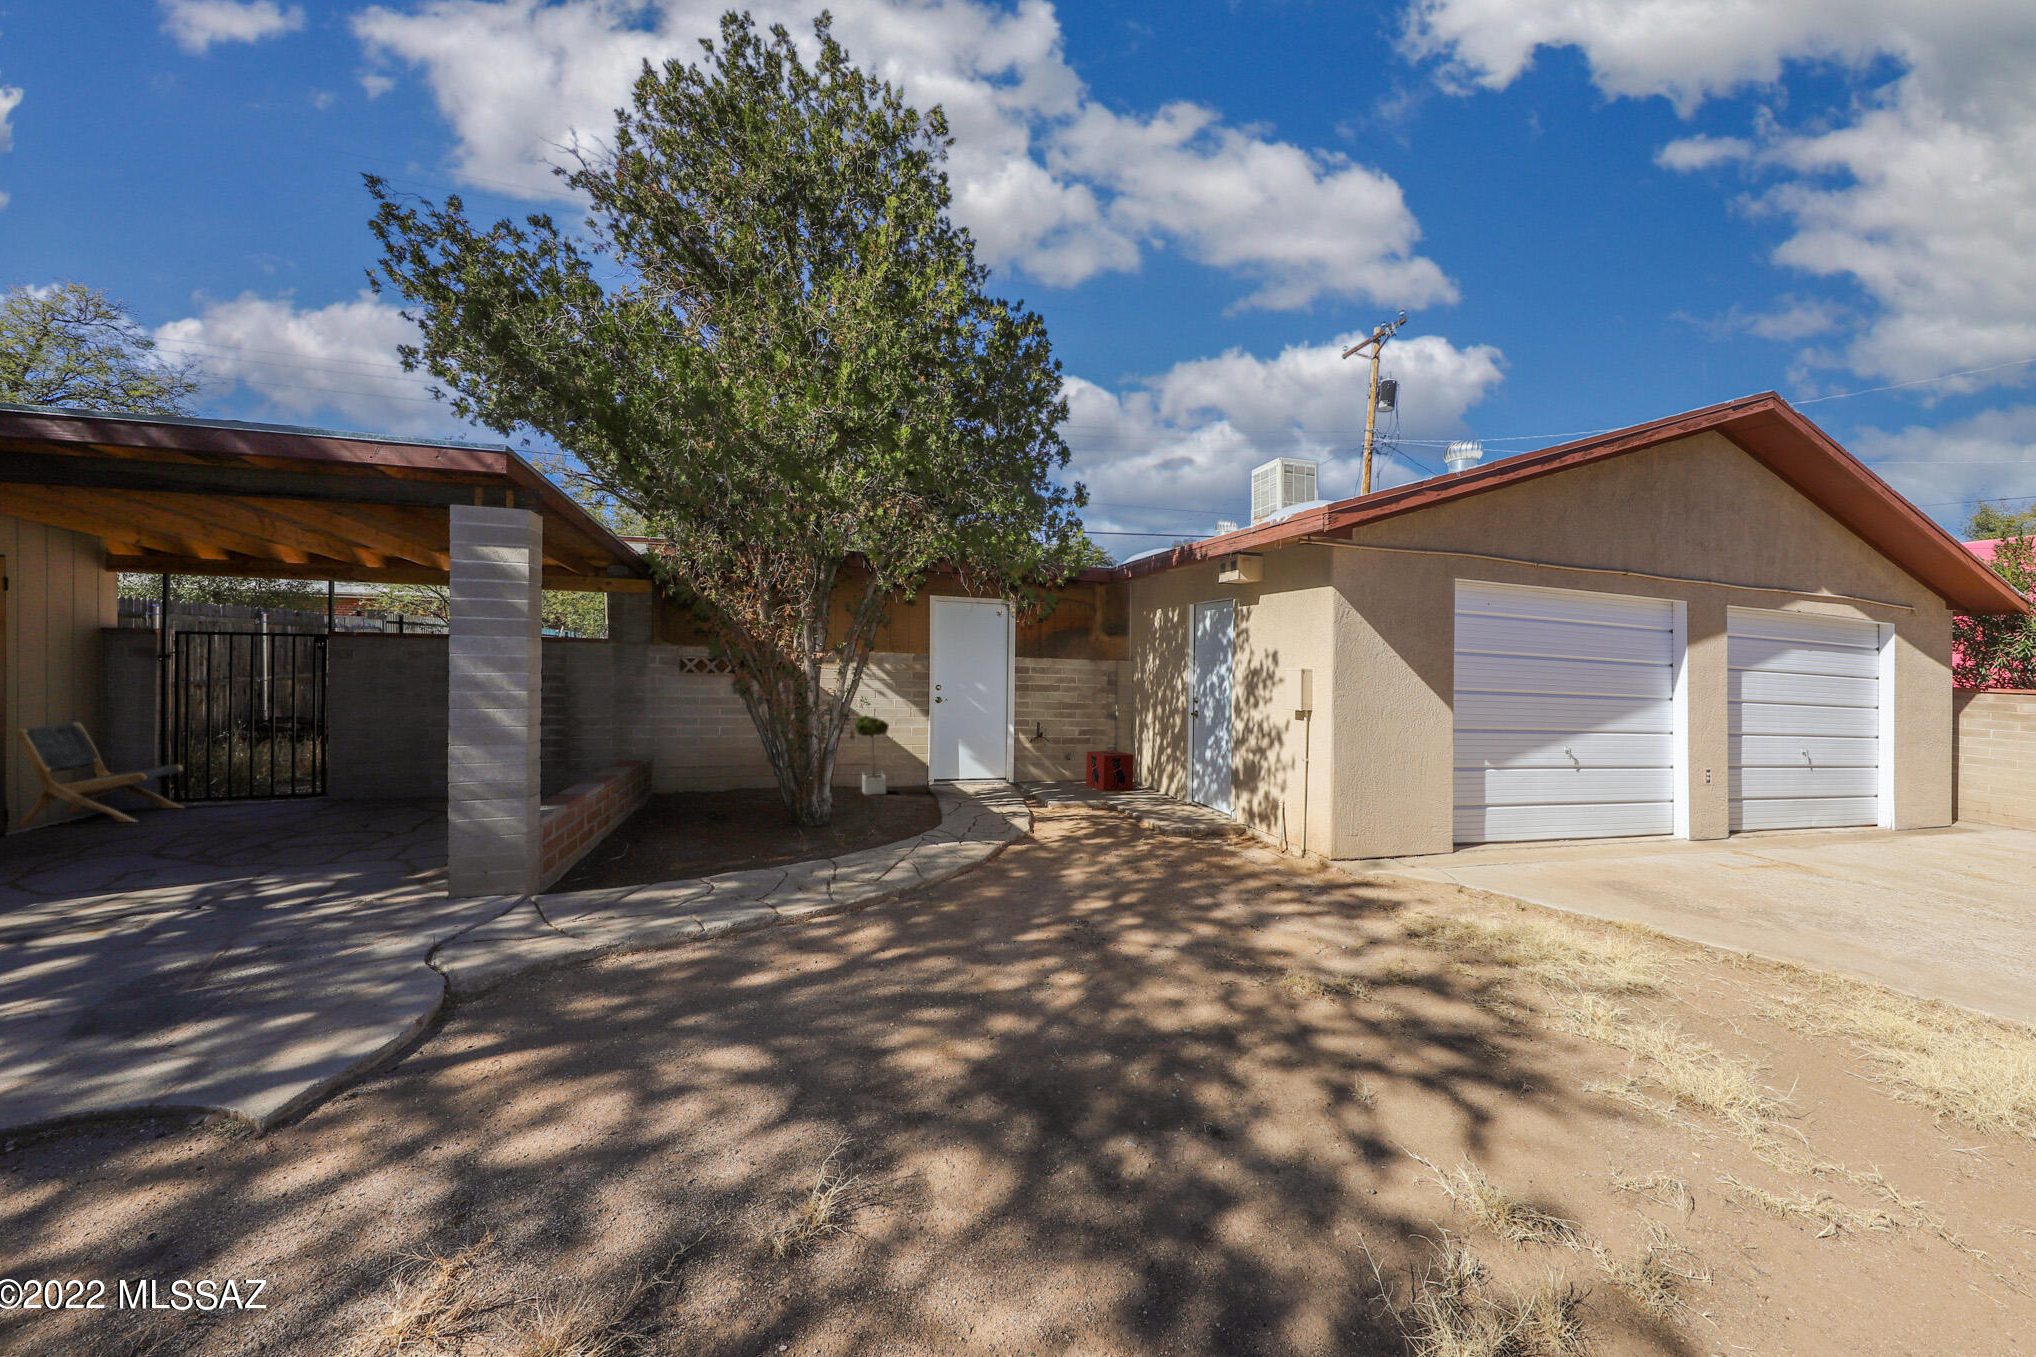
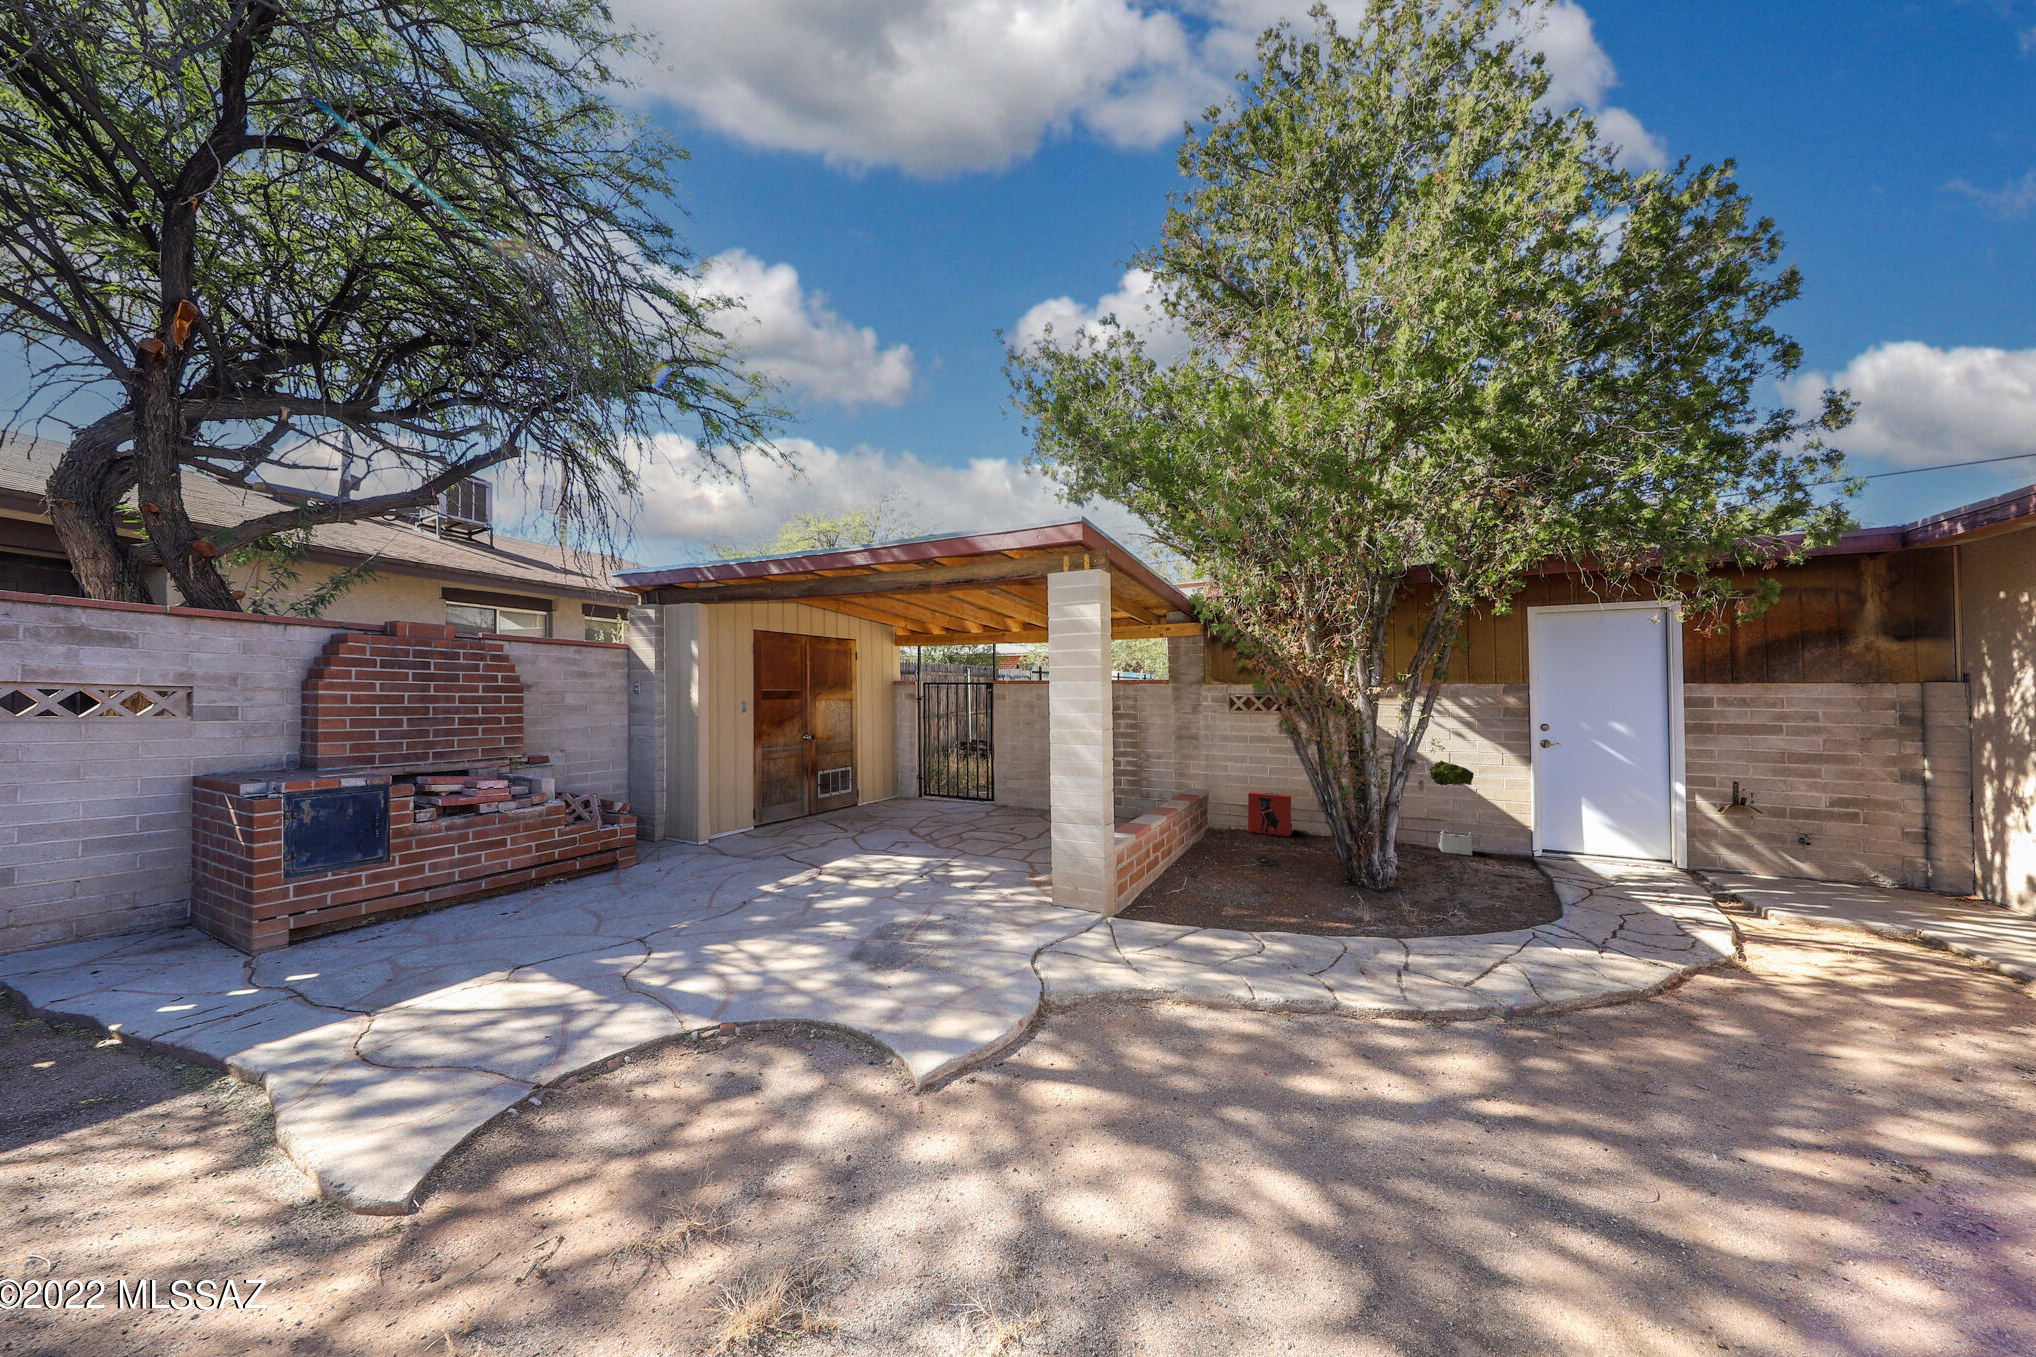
lounge chair: present [15,722,183,826] -> none [856,737,927,802]
storage box: present [1086,751,1134,790] -> present [1248,792,1293,836]

